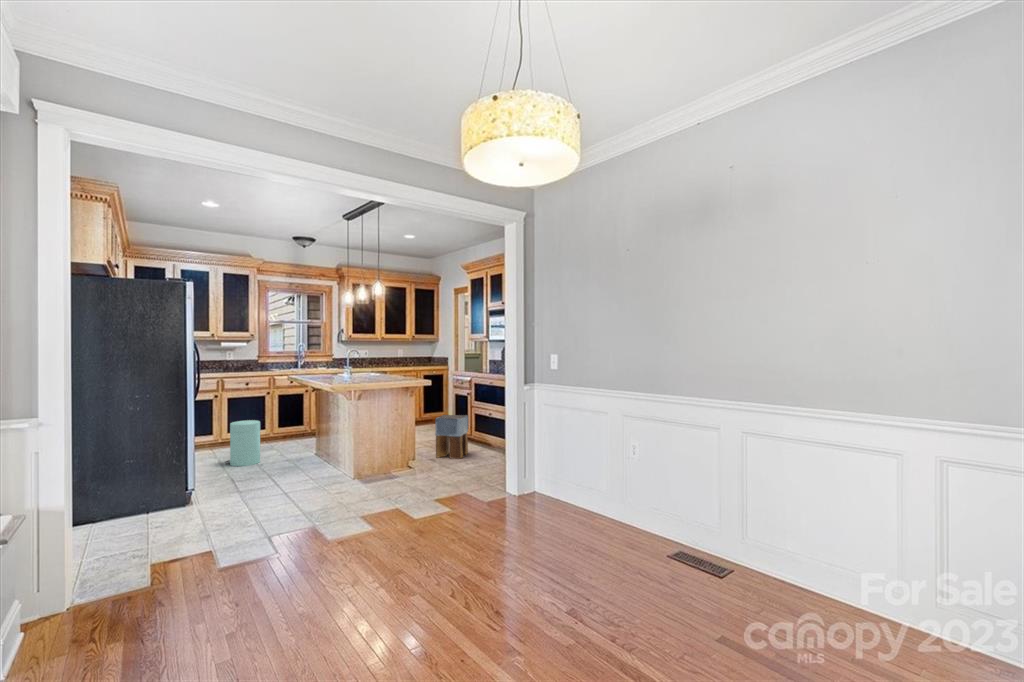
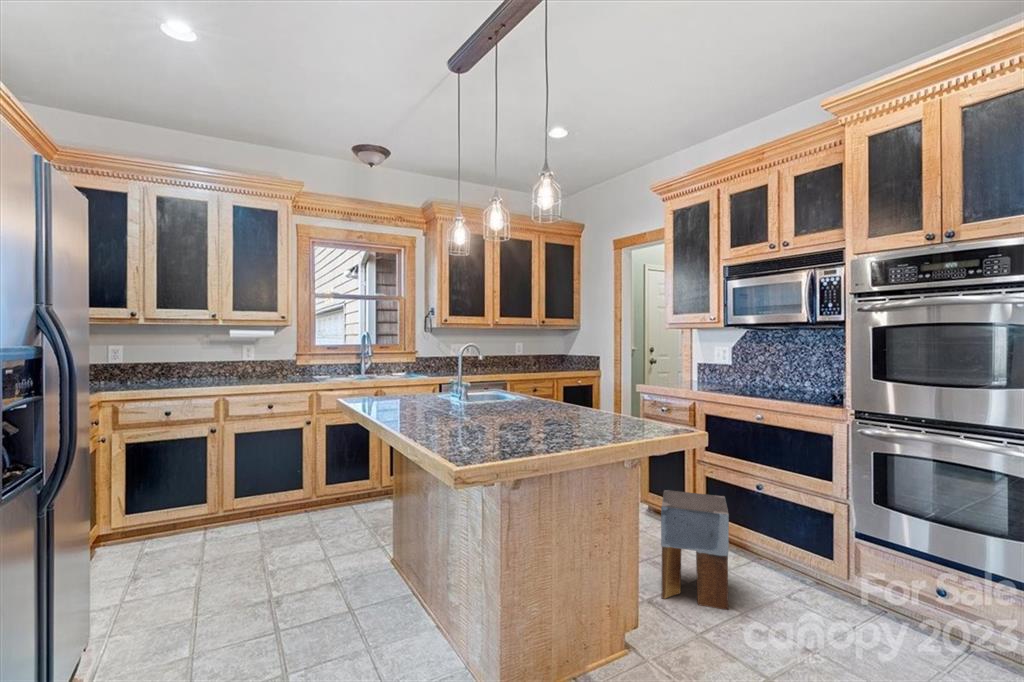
trash can: present [226,420,260,466] -> none [202,495,277,608]

